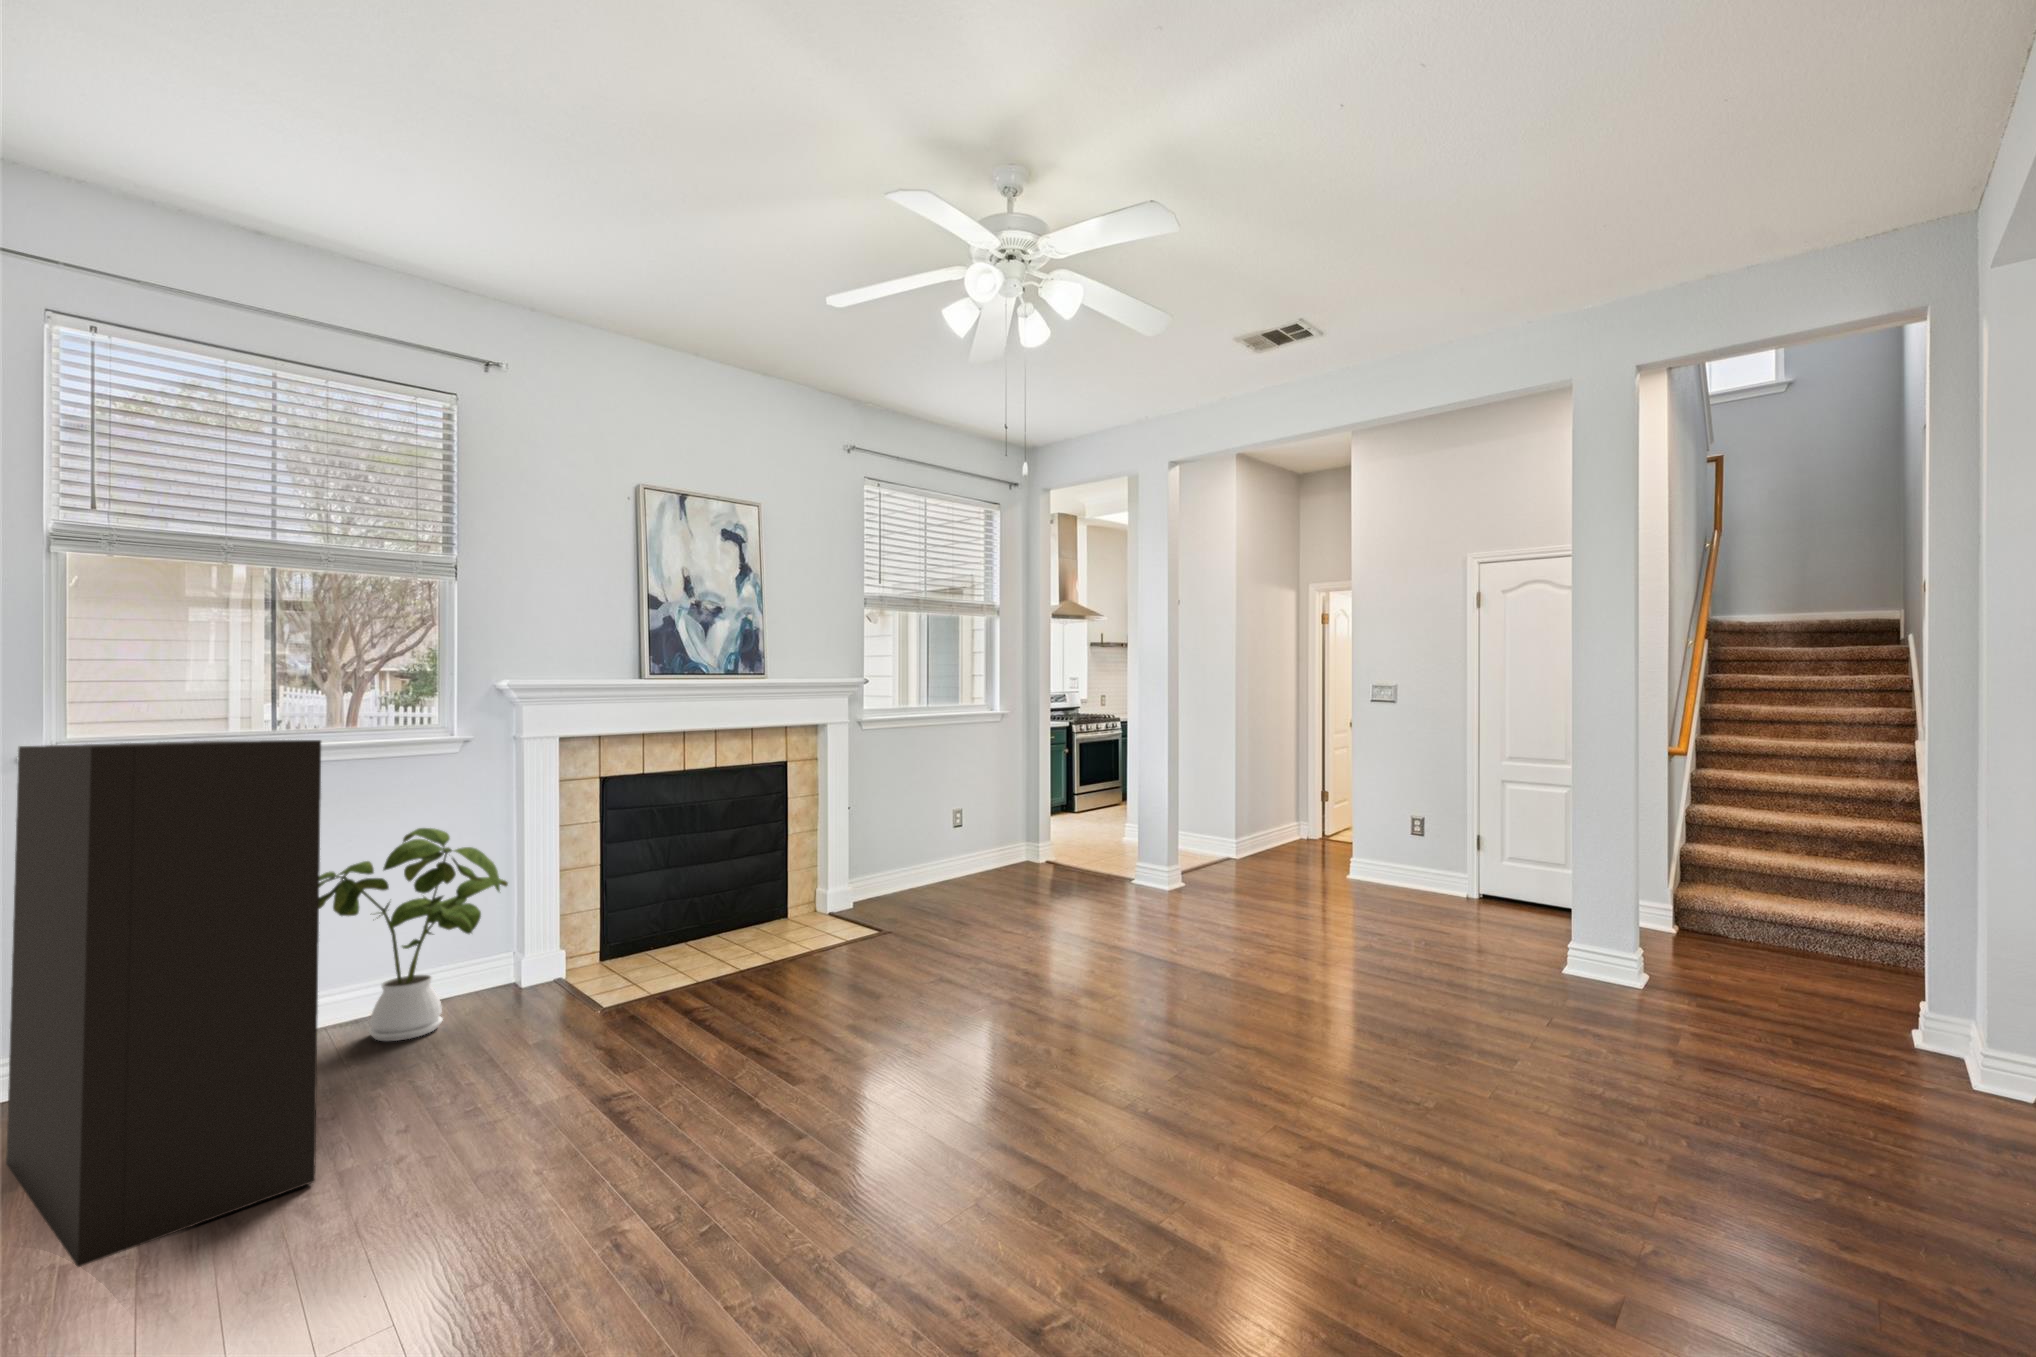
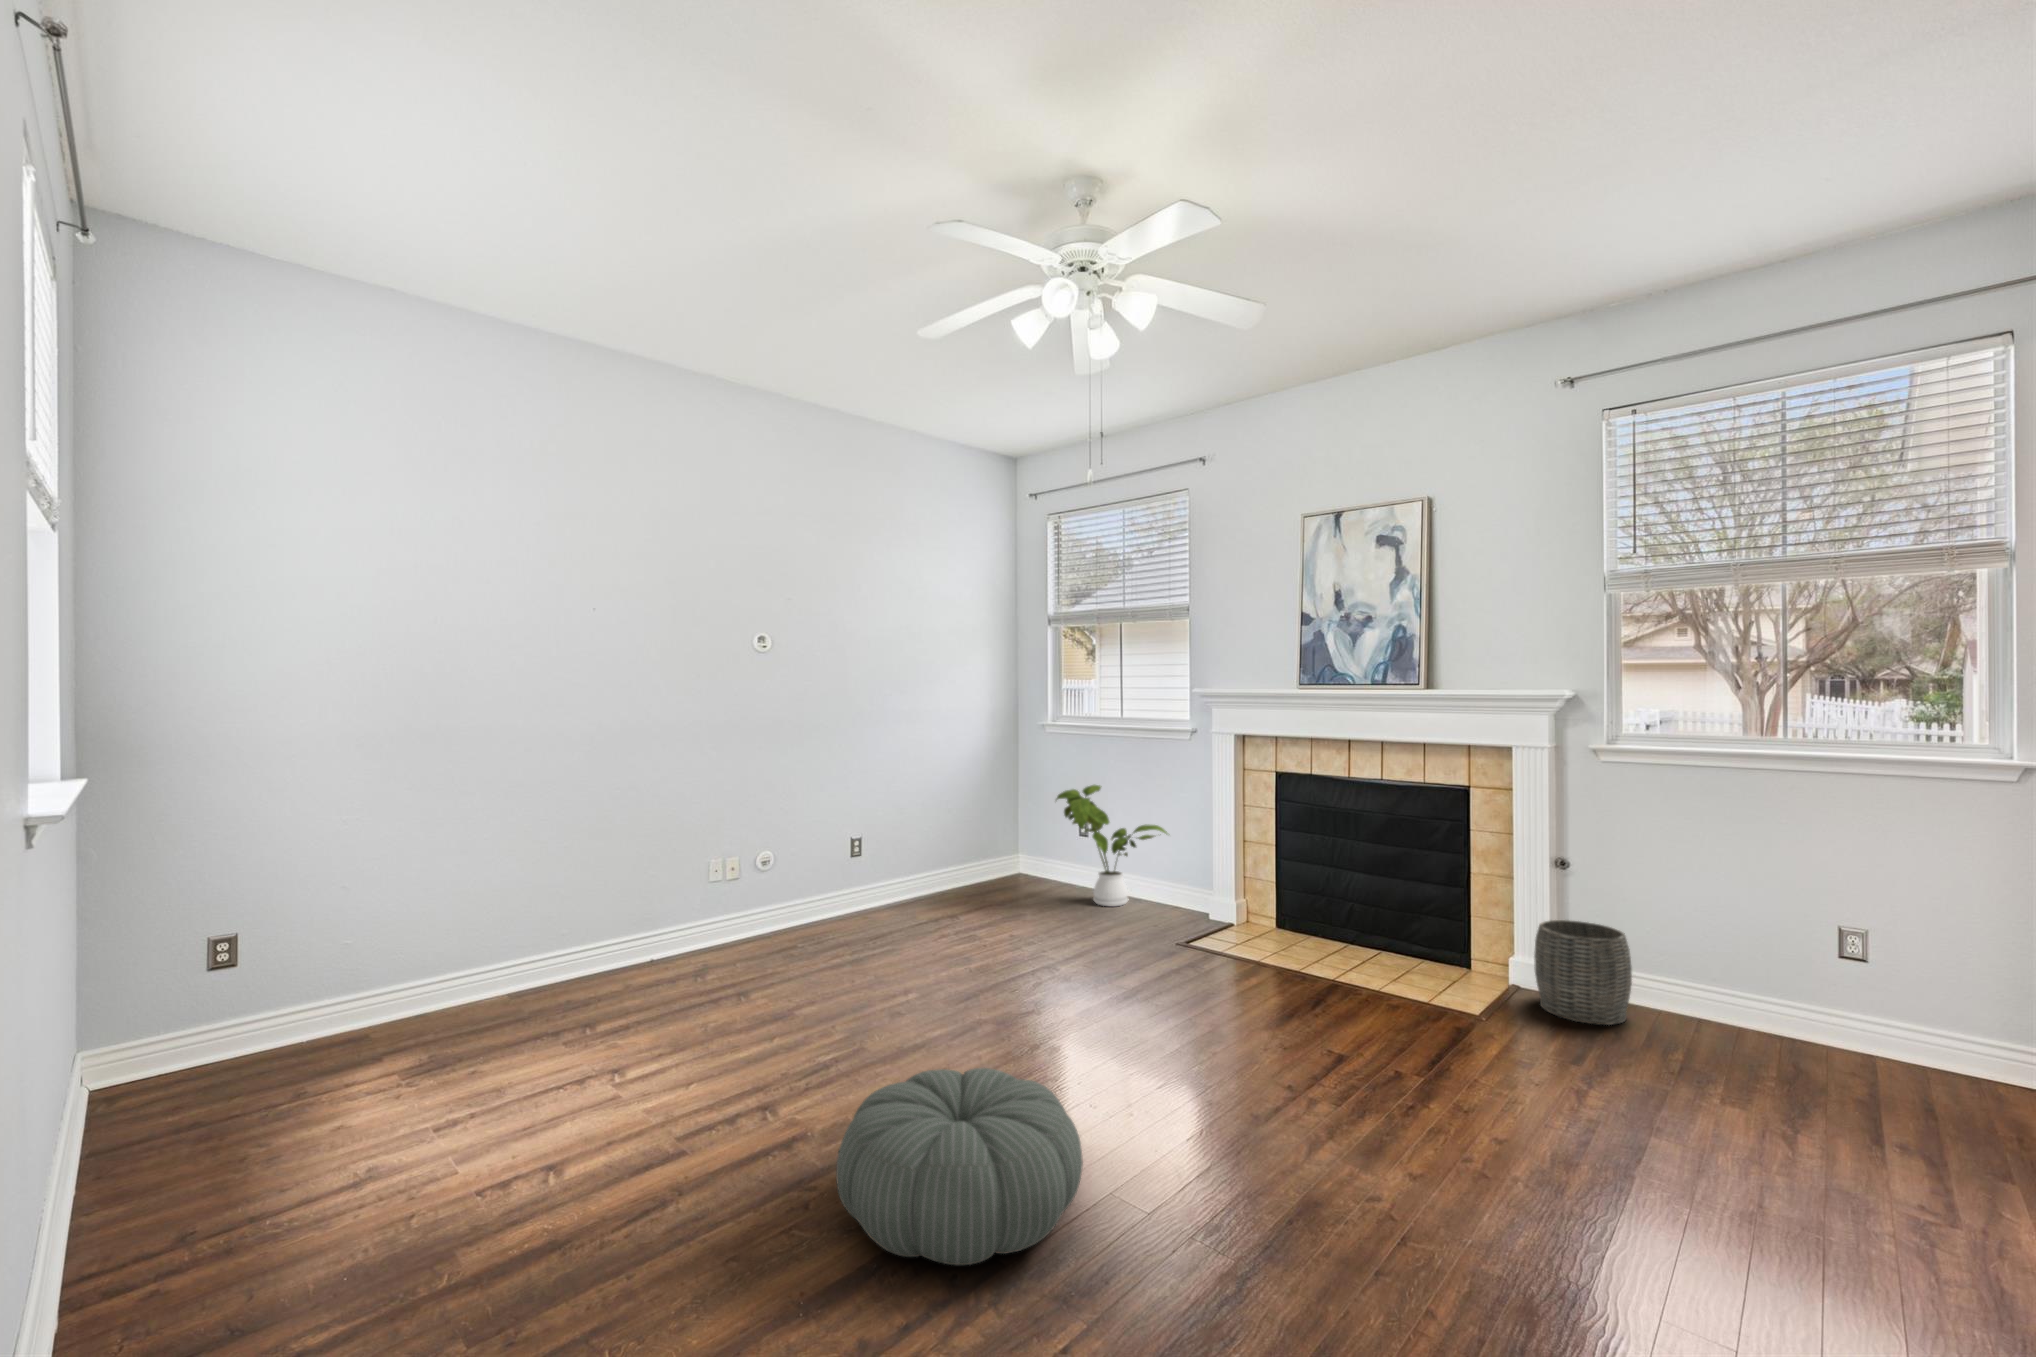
bookshelf: present [6,740,321,1267] -> none [880,726,1017,916]
woven basket: none [860,846,918,913] -> present [1534,920,1632,1025]
pouf: none [1220,943,1418,1063] -> present [836,1068,1083,1265]

